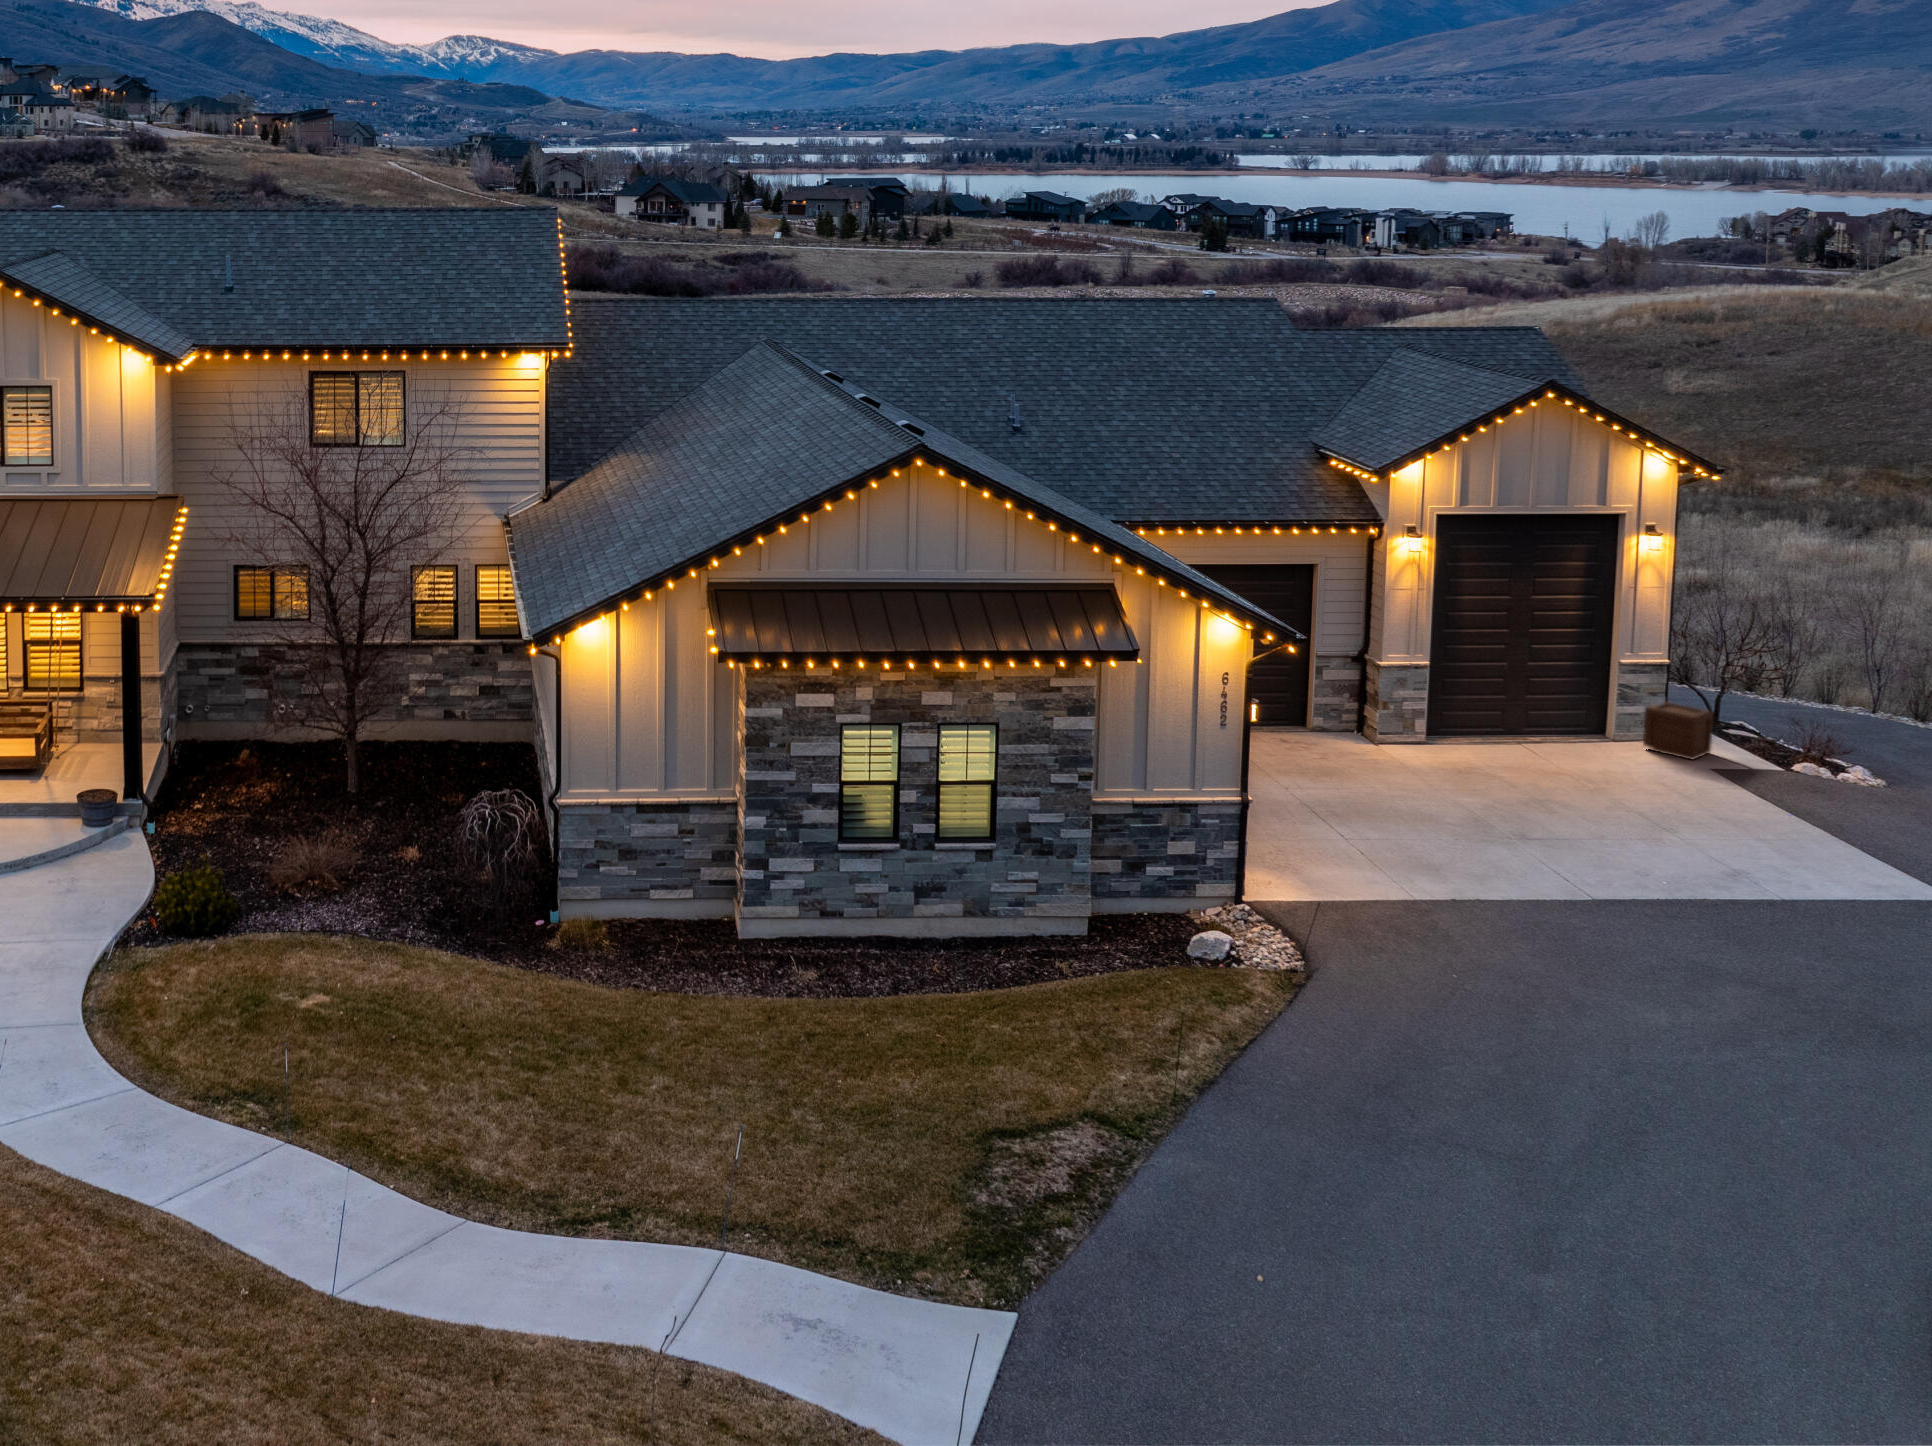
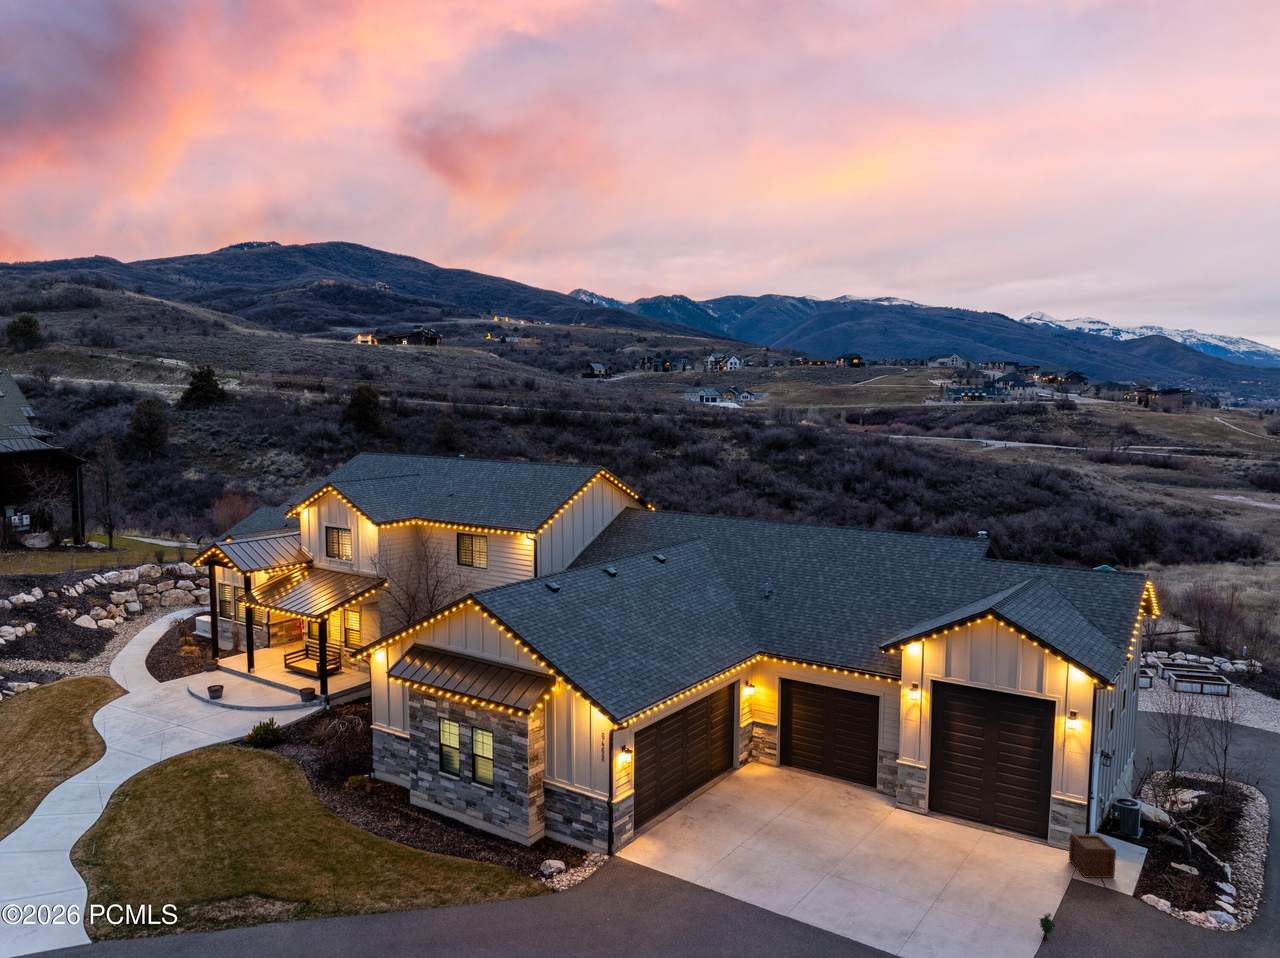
decorative plant: none [1803,790,1833,831] -> present [1040,913,1055,940]

